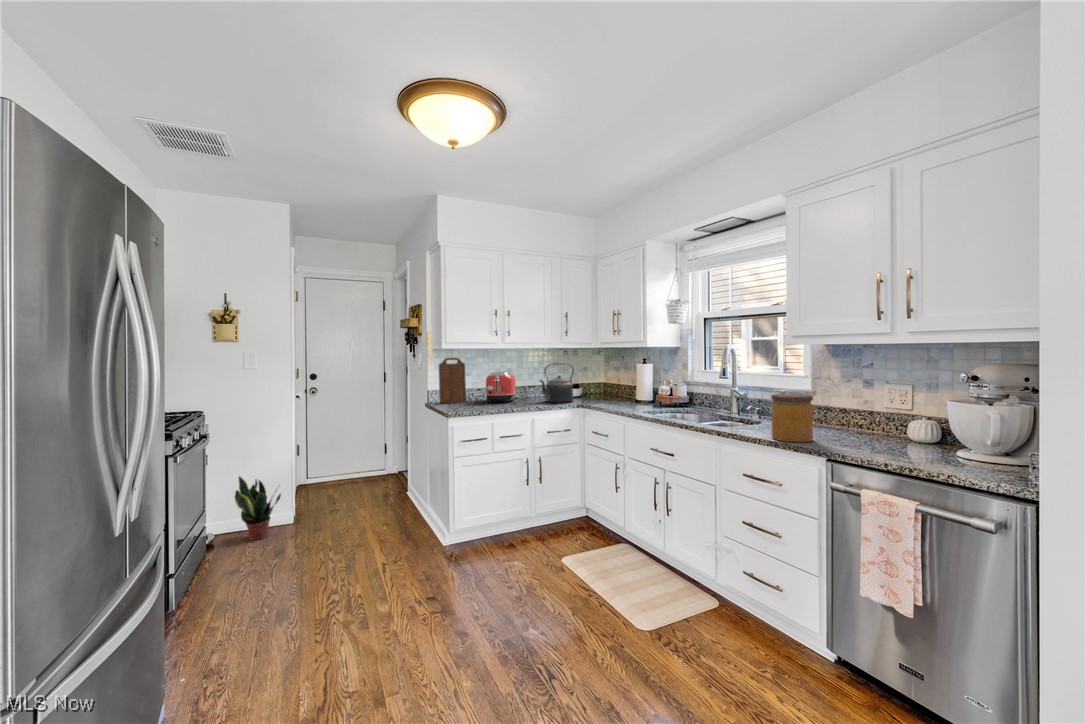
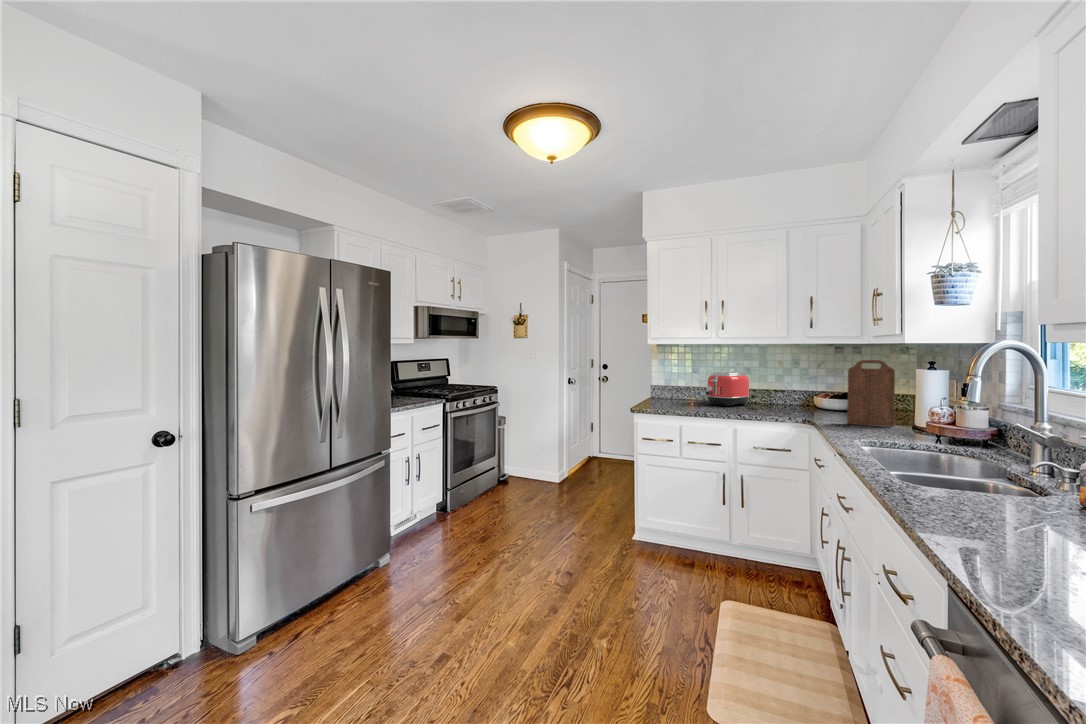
cutting board: present [439,358,466,403] -> present [847,360,895,427]
kettle: present [539,363,574,403] -> none [768,365,820,415]
jar: present [771,393,813,442] -> none [929,437,1029,542]
potted plant: present [235,476,281,540] -> none [512,437,547,487]

